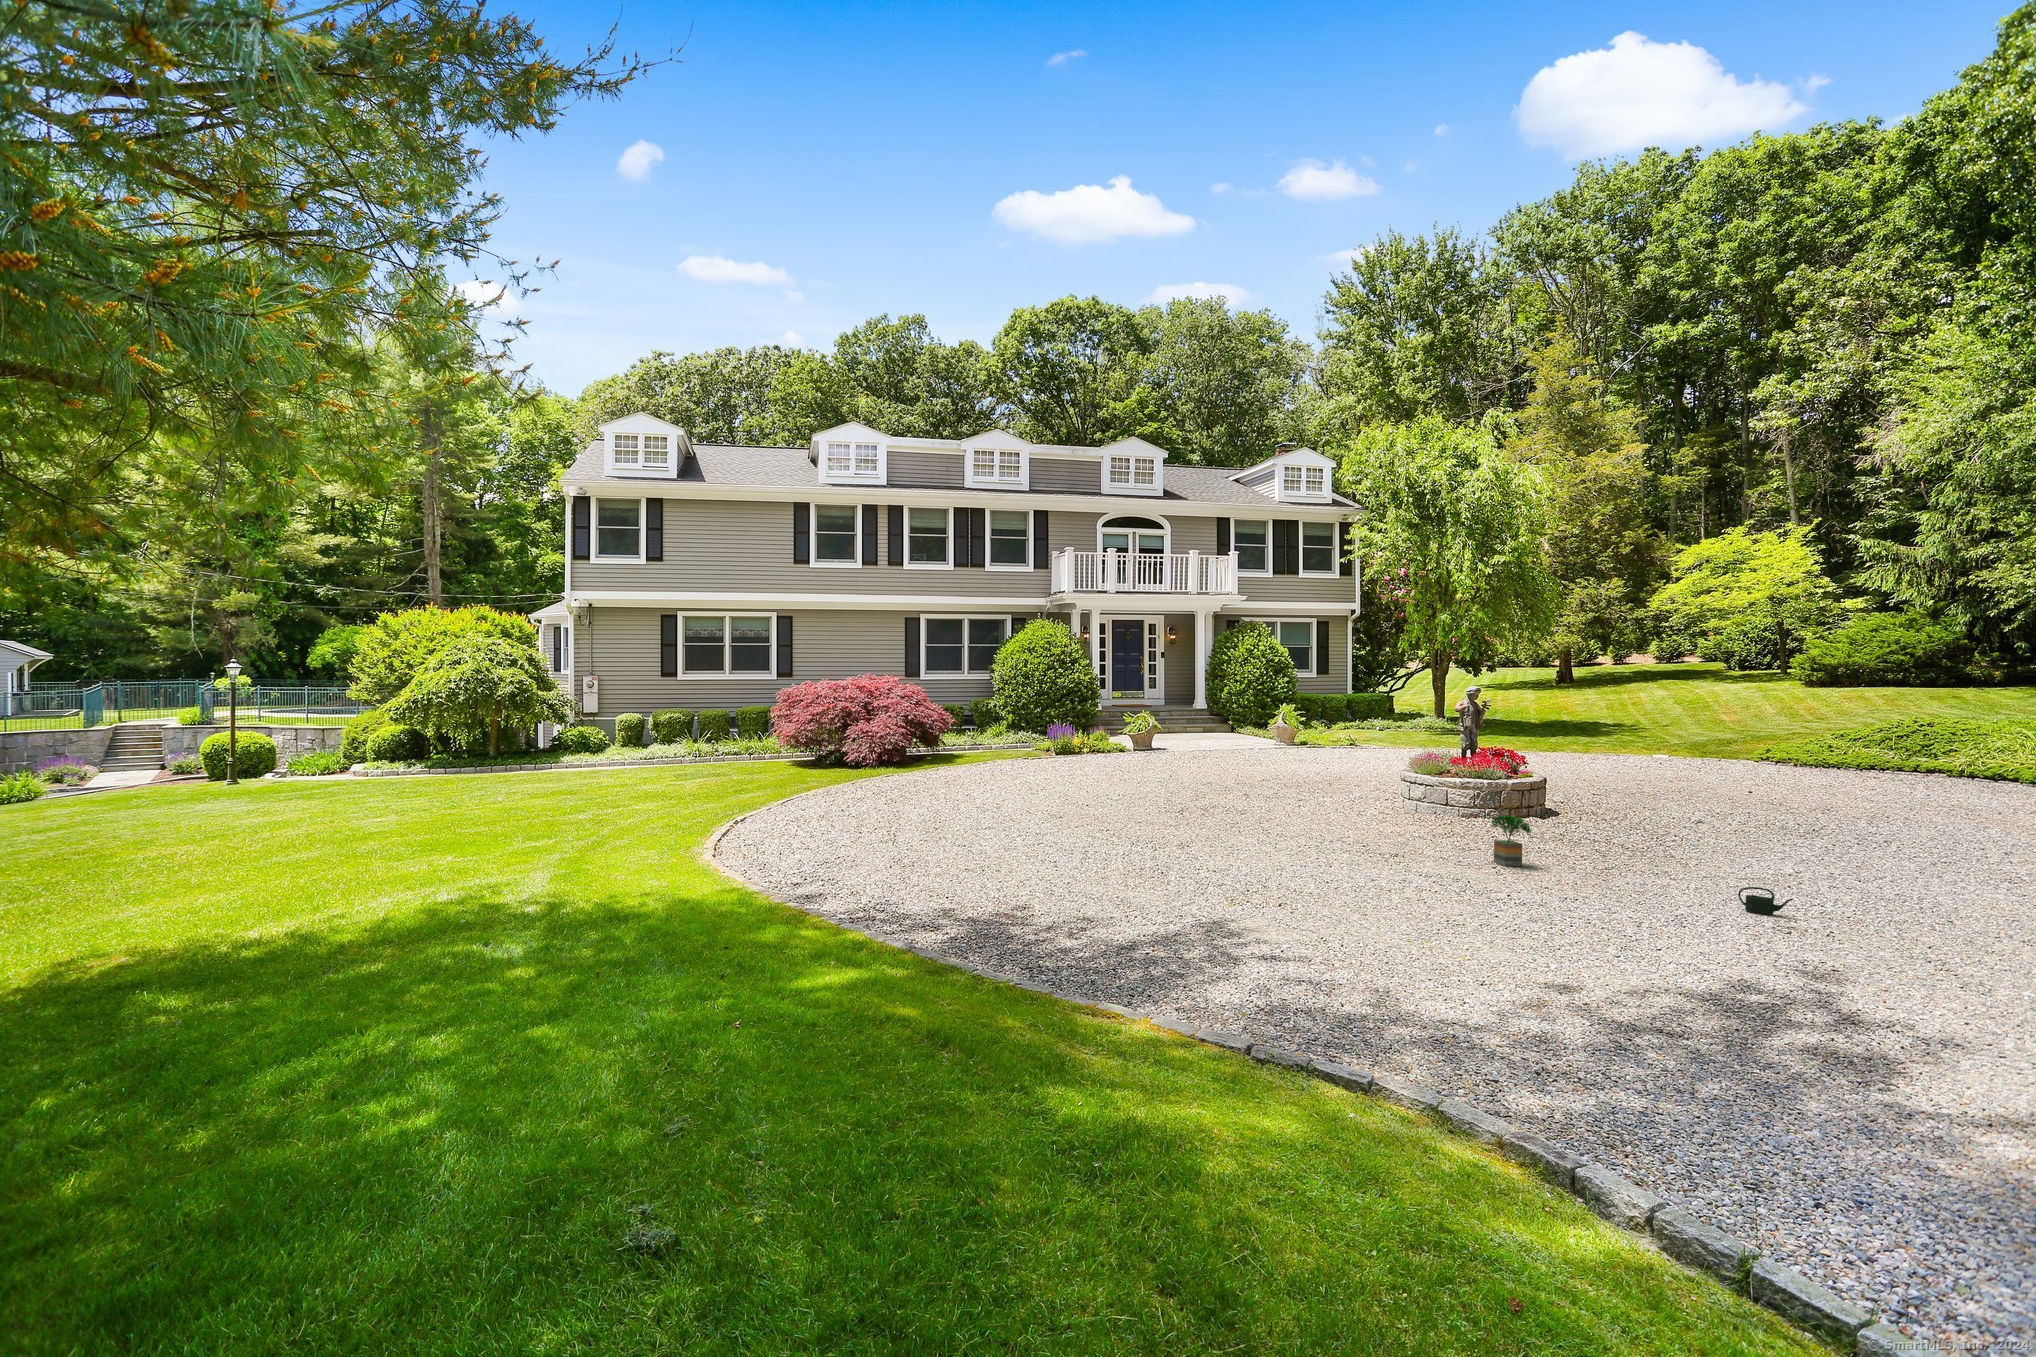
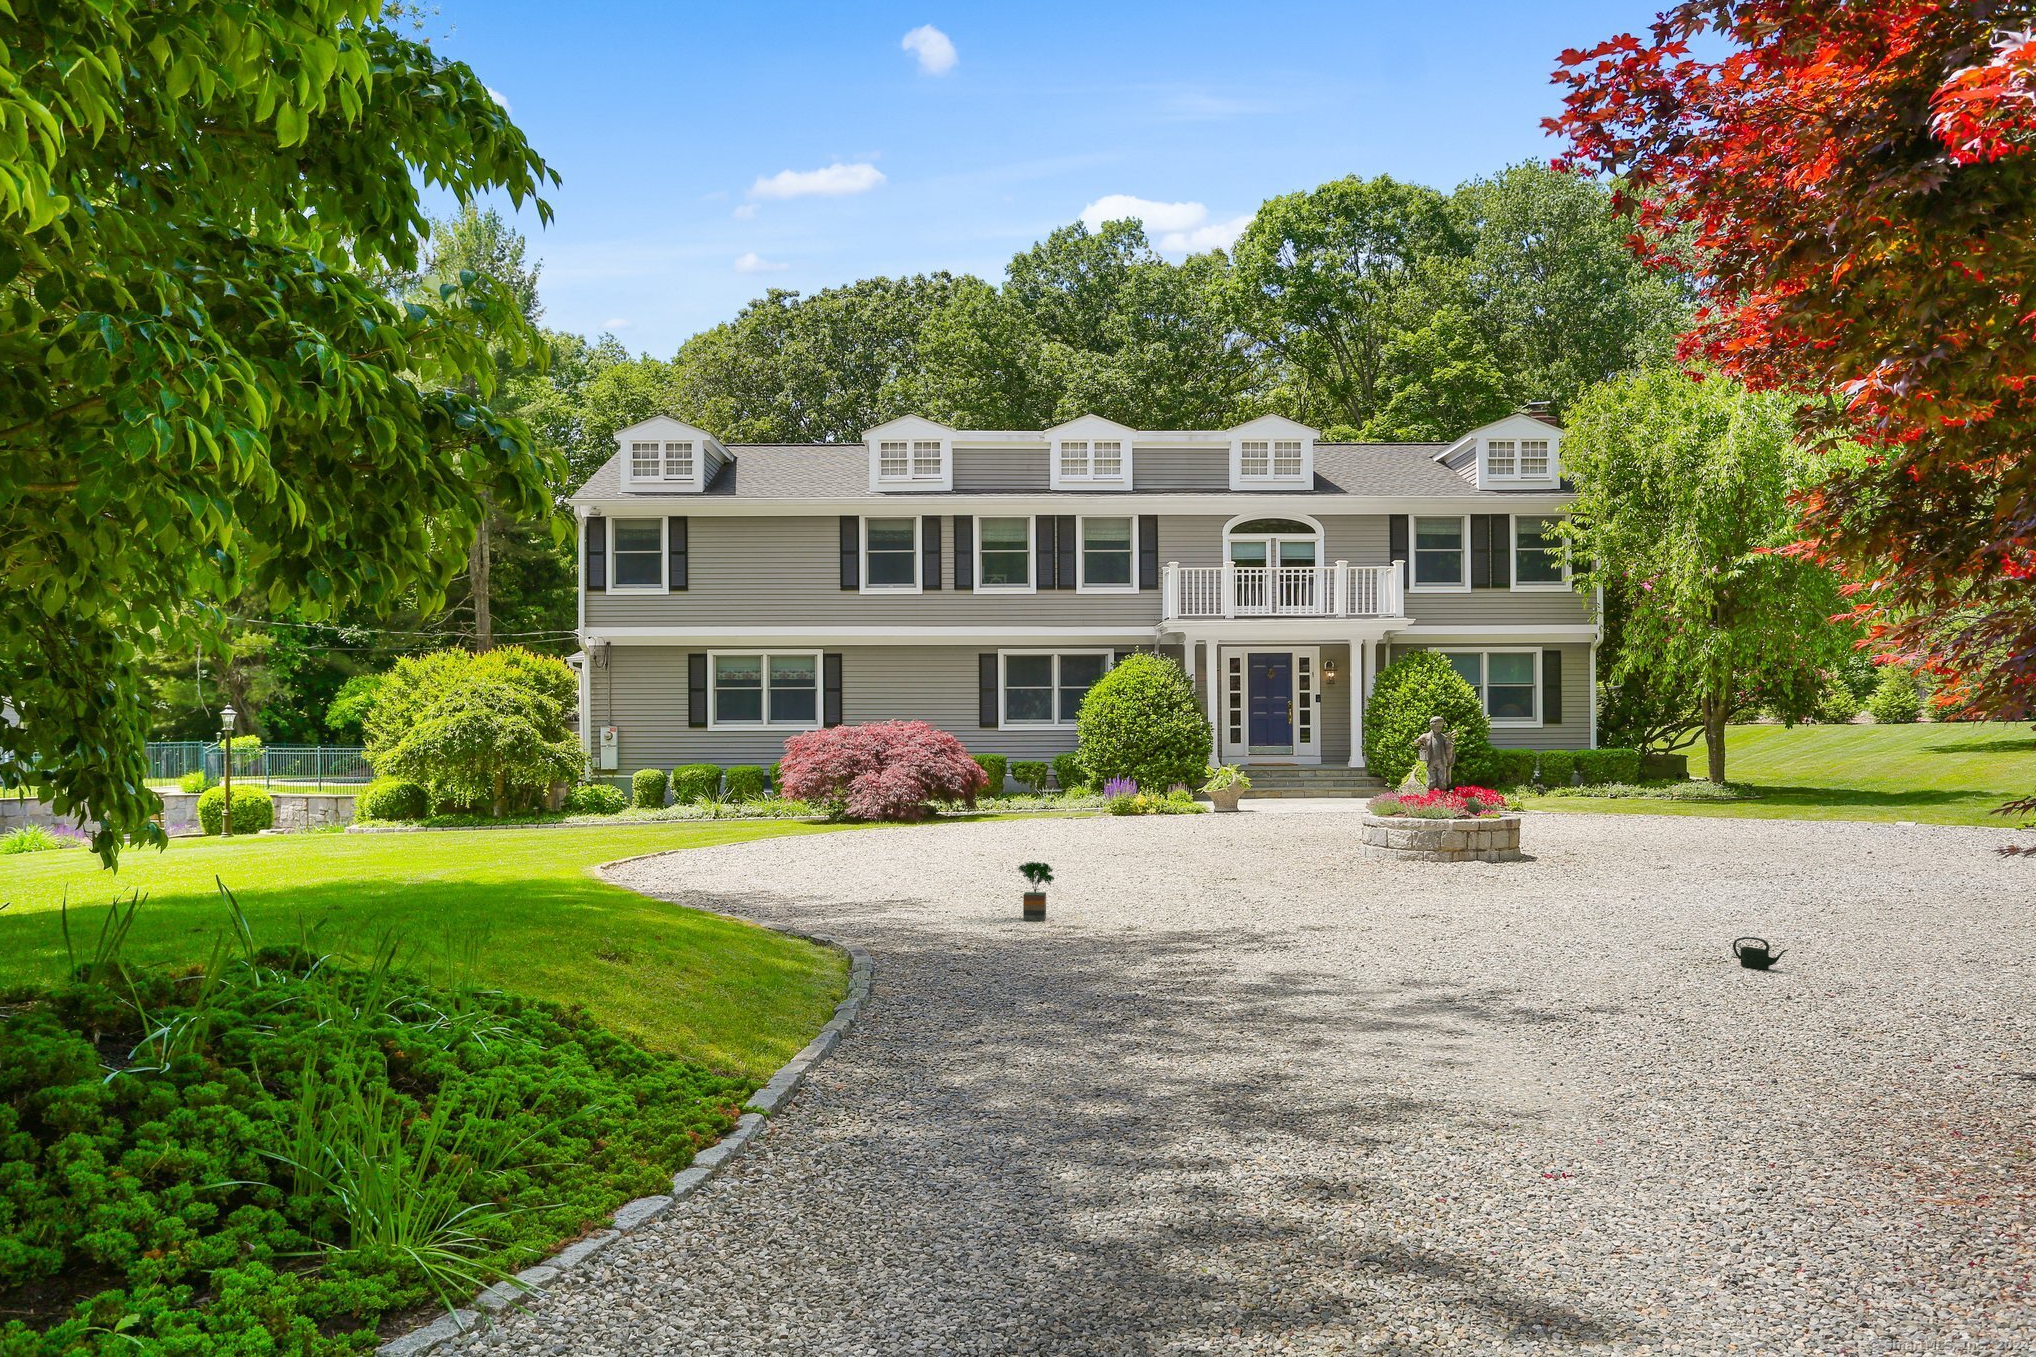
potted tree: present [1491,815,1531,866] -> present [1018,862,1054,921]

